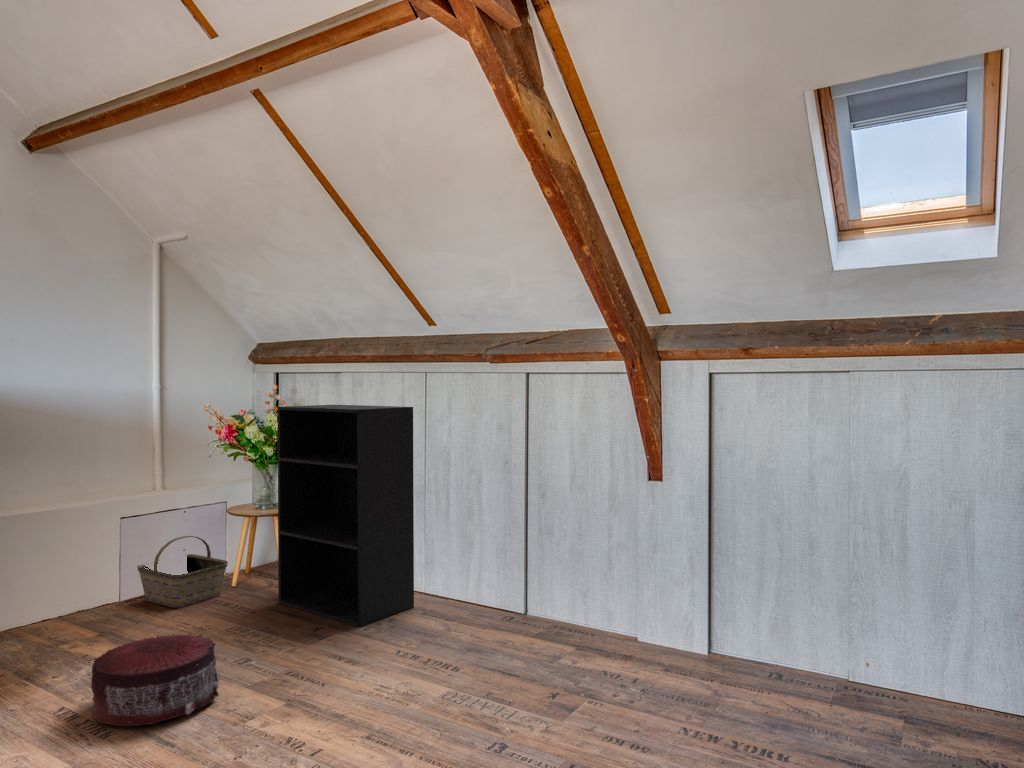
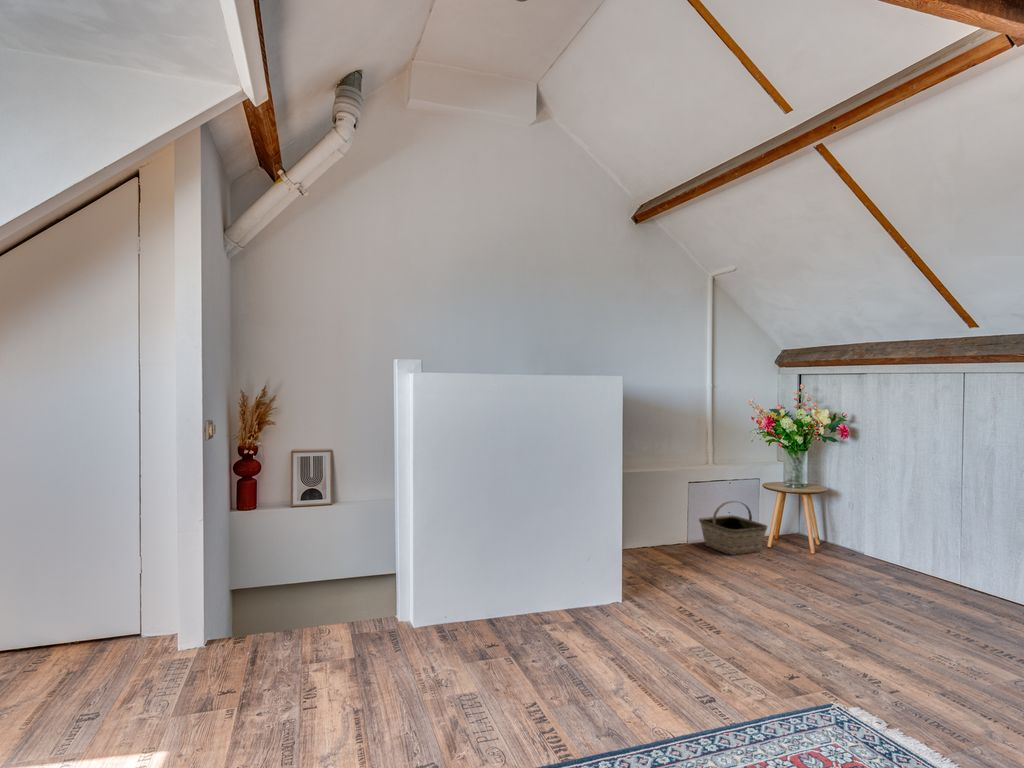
bookshelf: present [278,405,414,627] -> none [814,403,955,601]
pouf: present [91,634,219,726] -> none [701,570,793,634]

